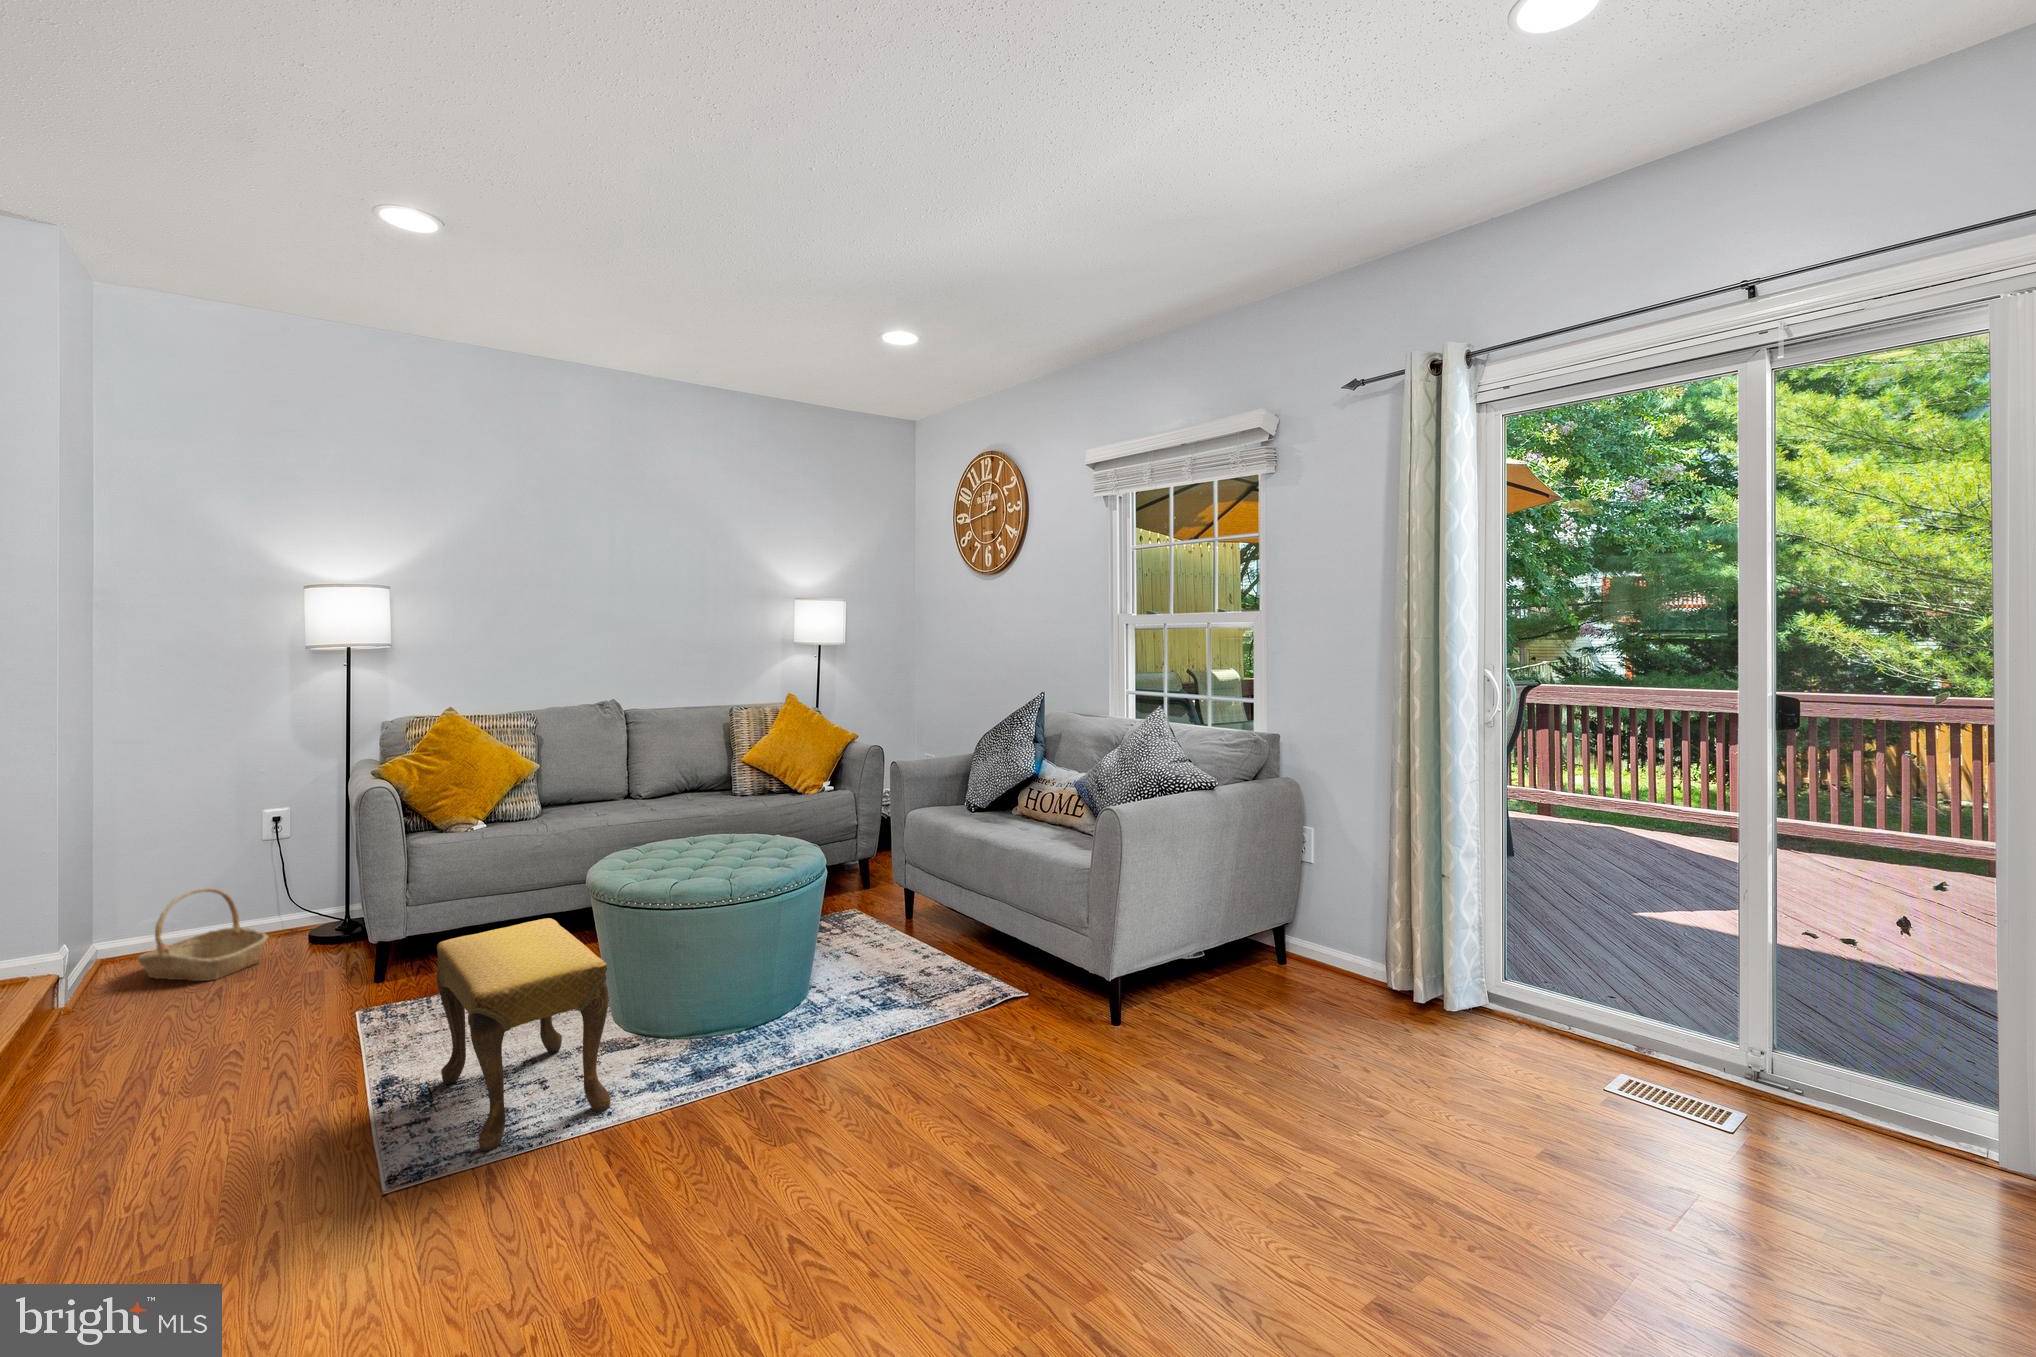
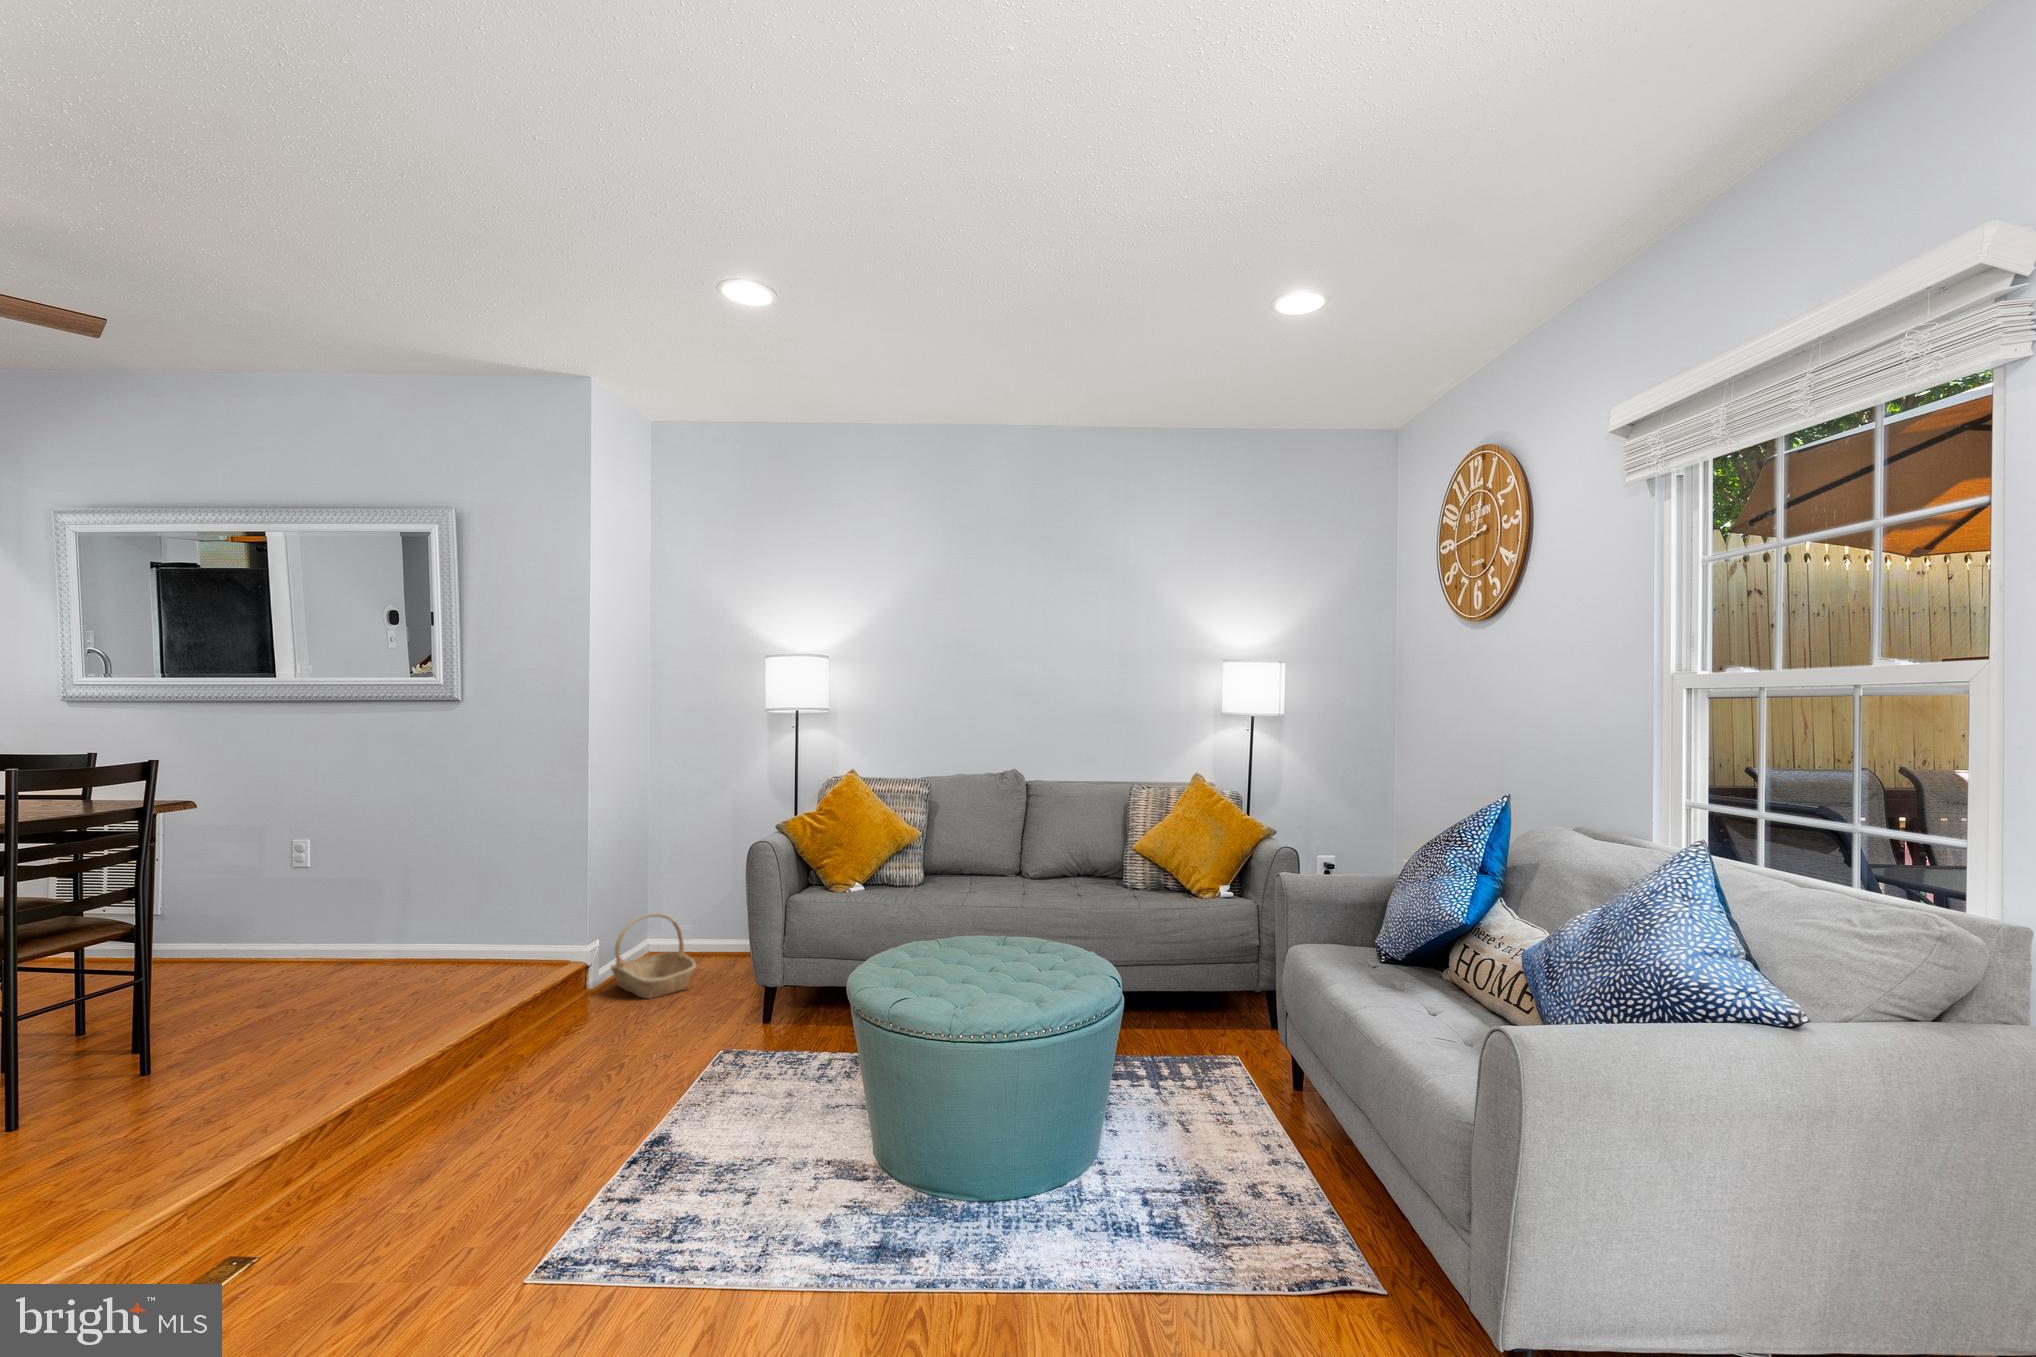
footstool: present [437,918,611,1151] -> none [630,1012,800,1274]

